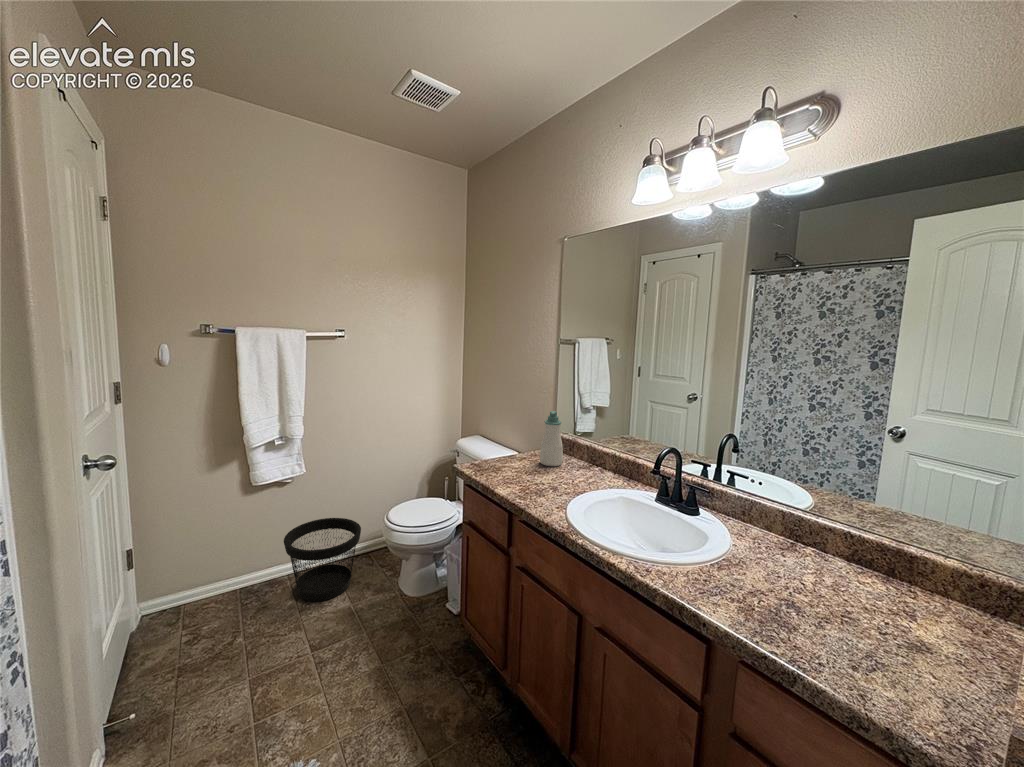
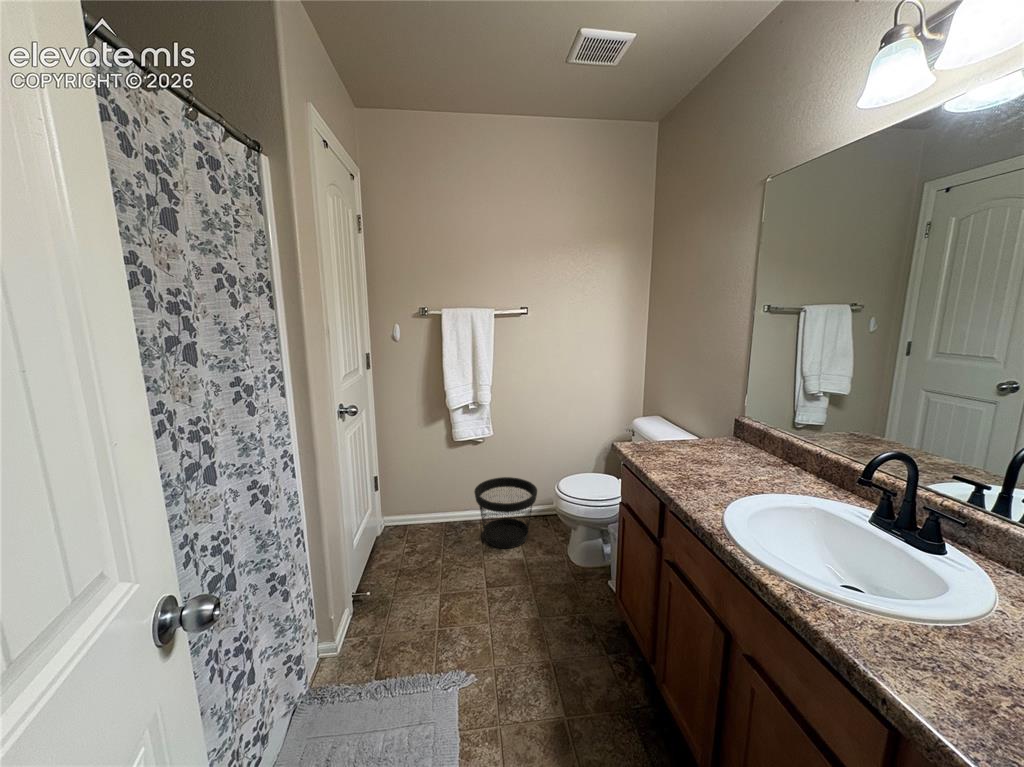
soap bottle: present [540,411,563,466] -> none [716,393,747,458]

